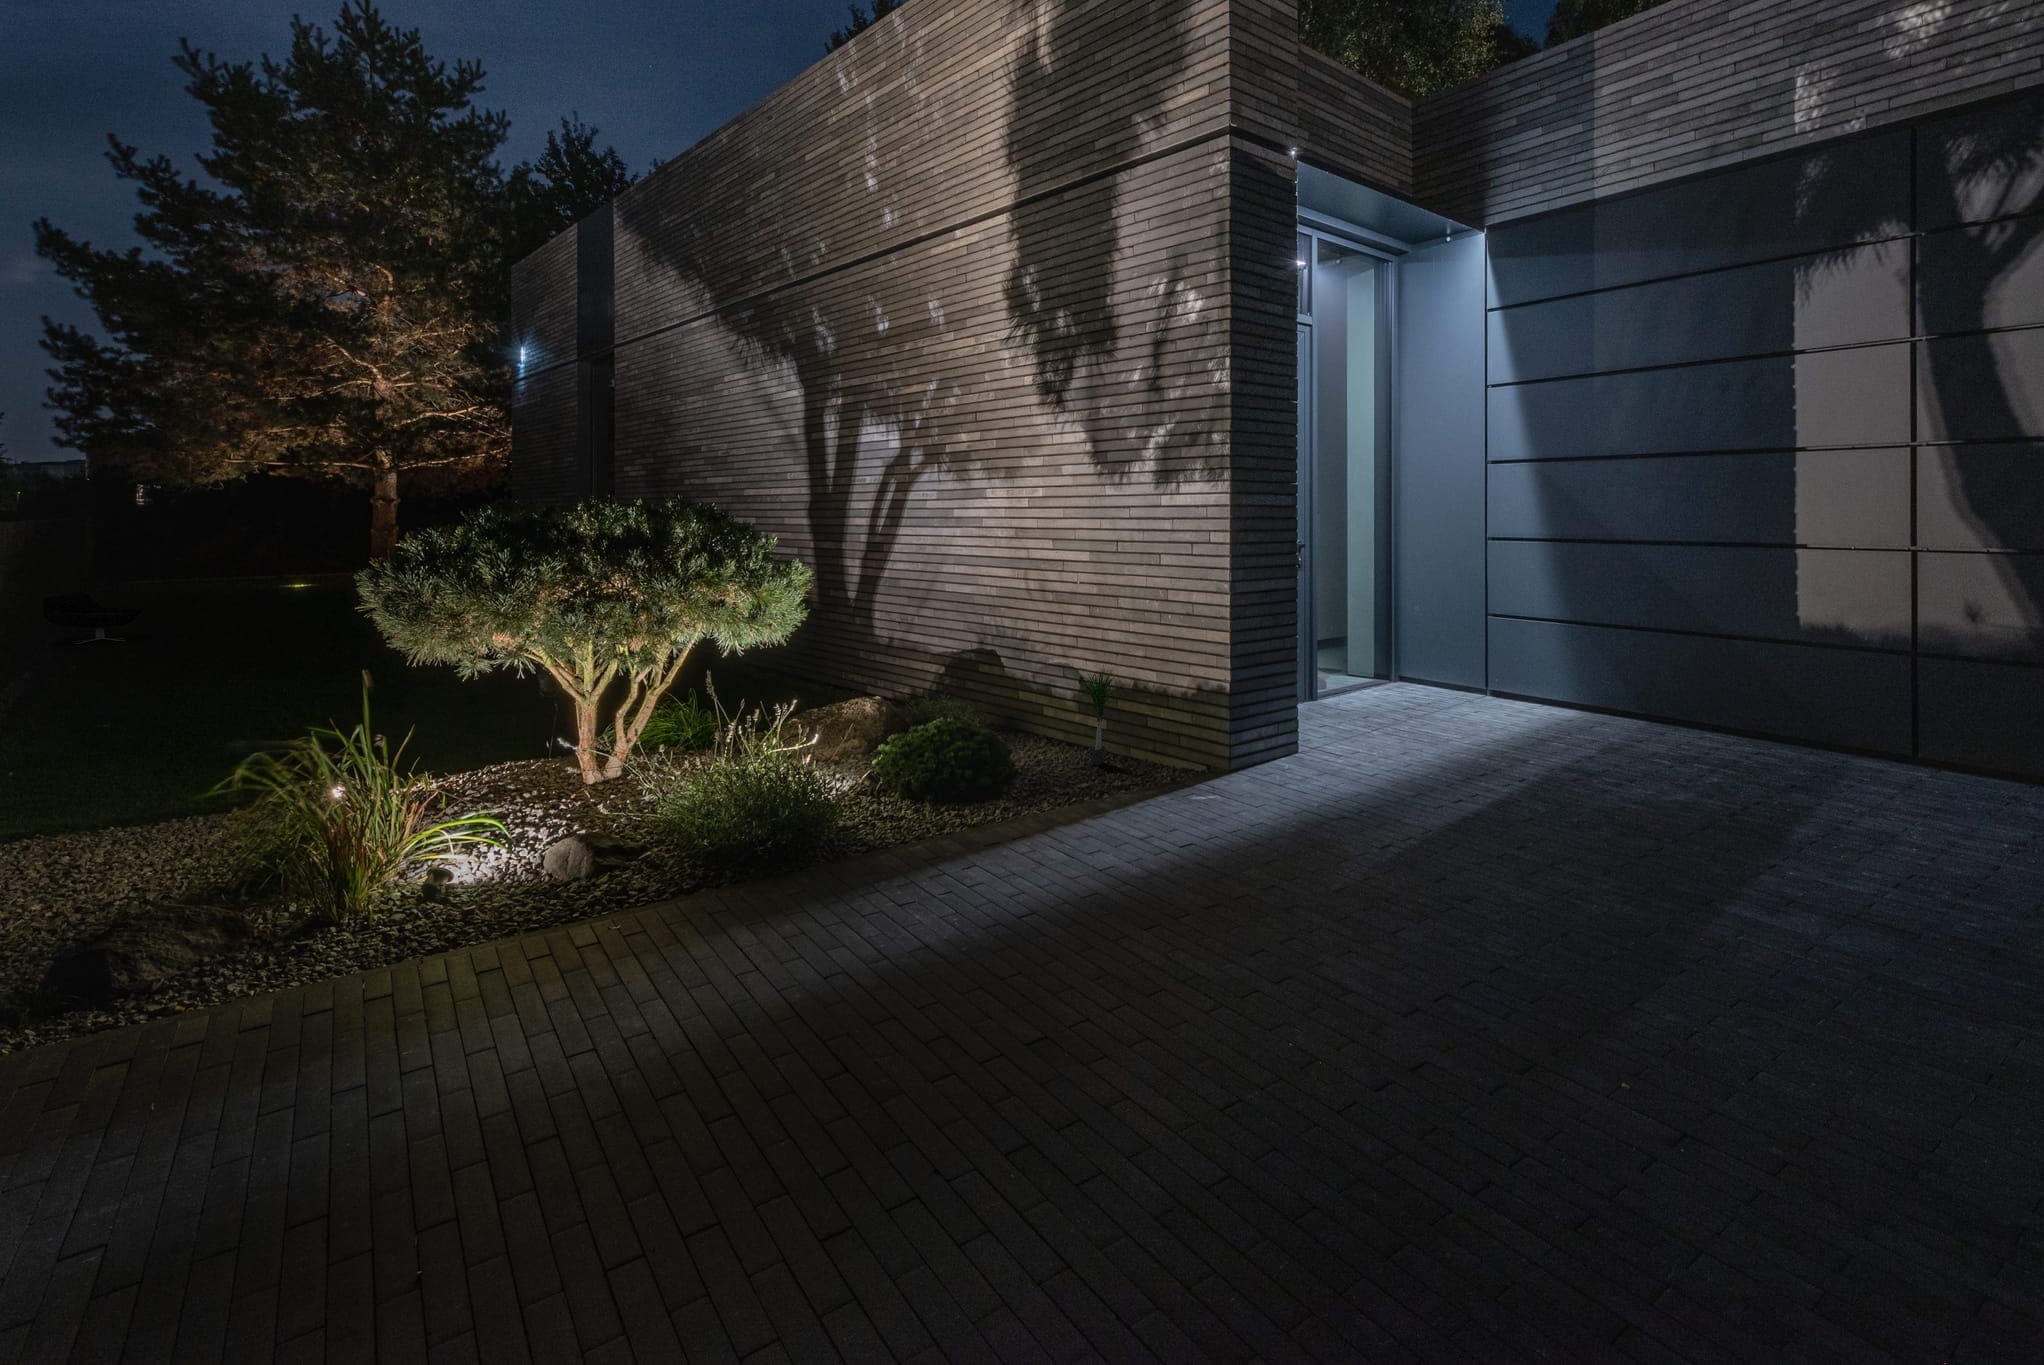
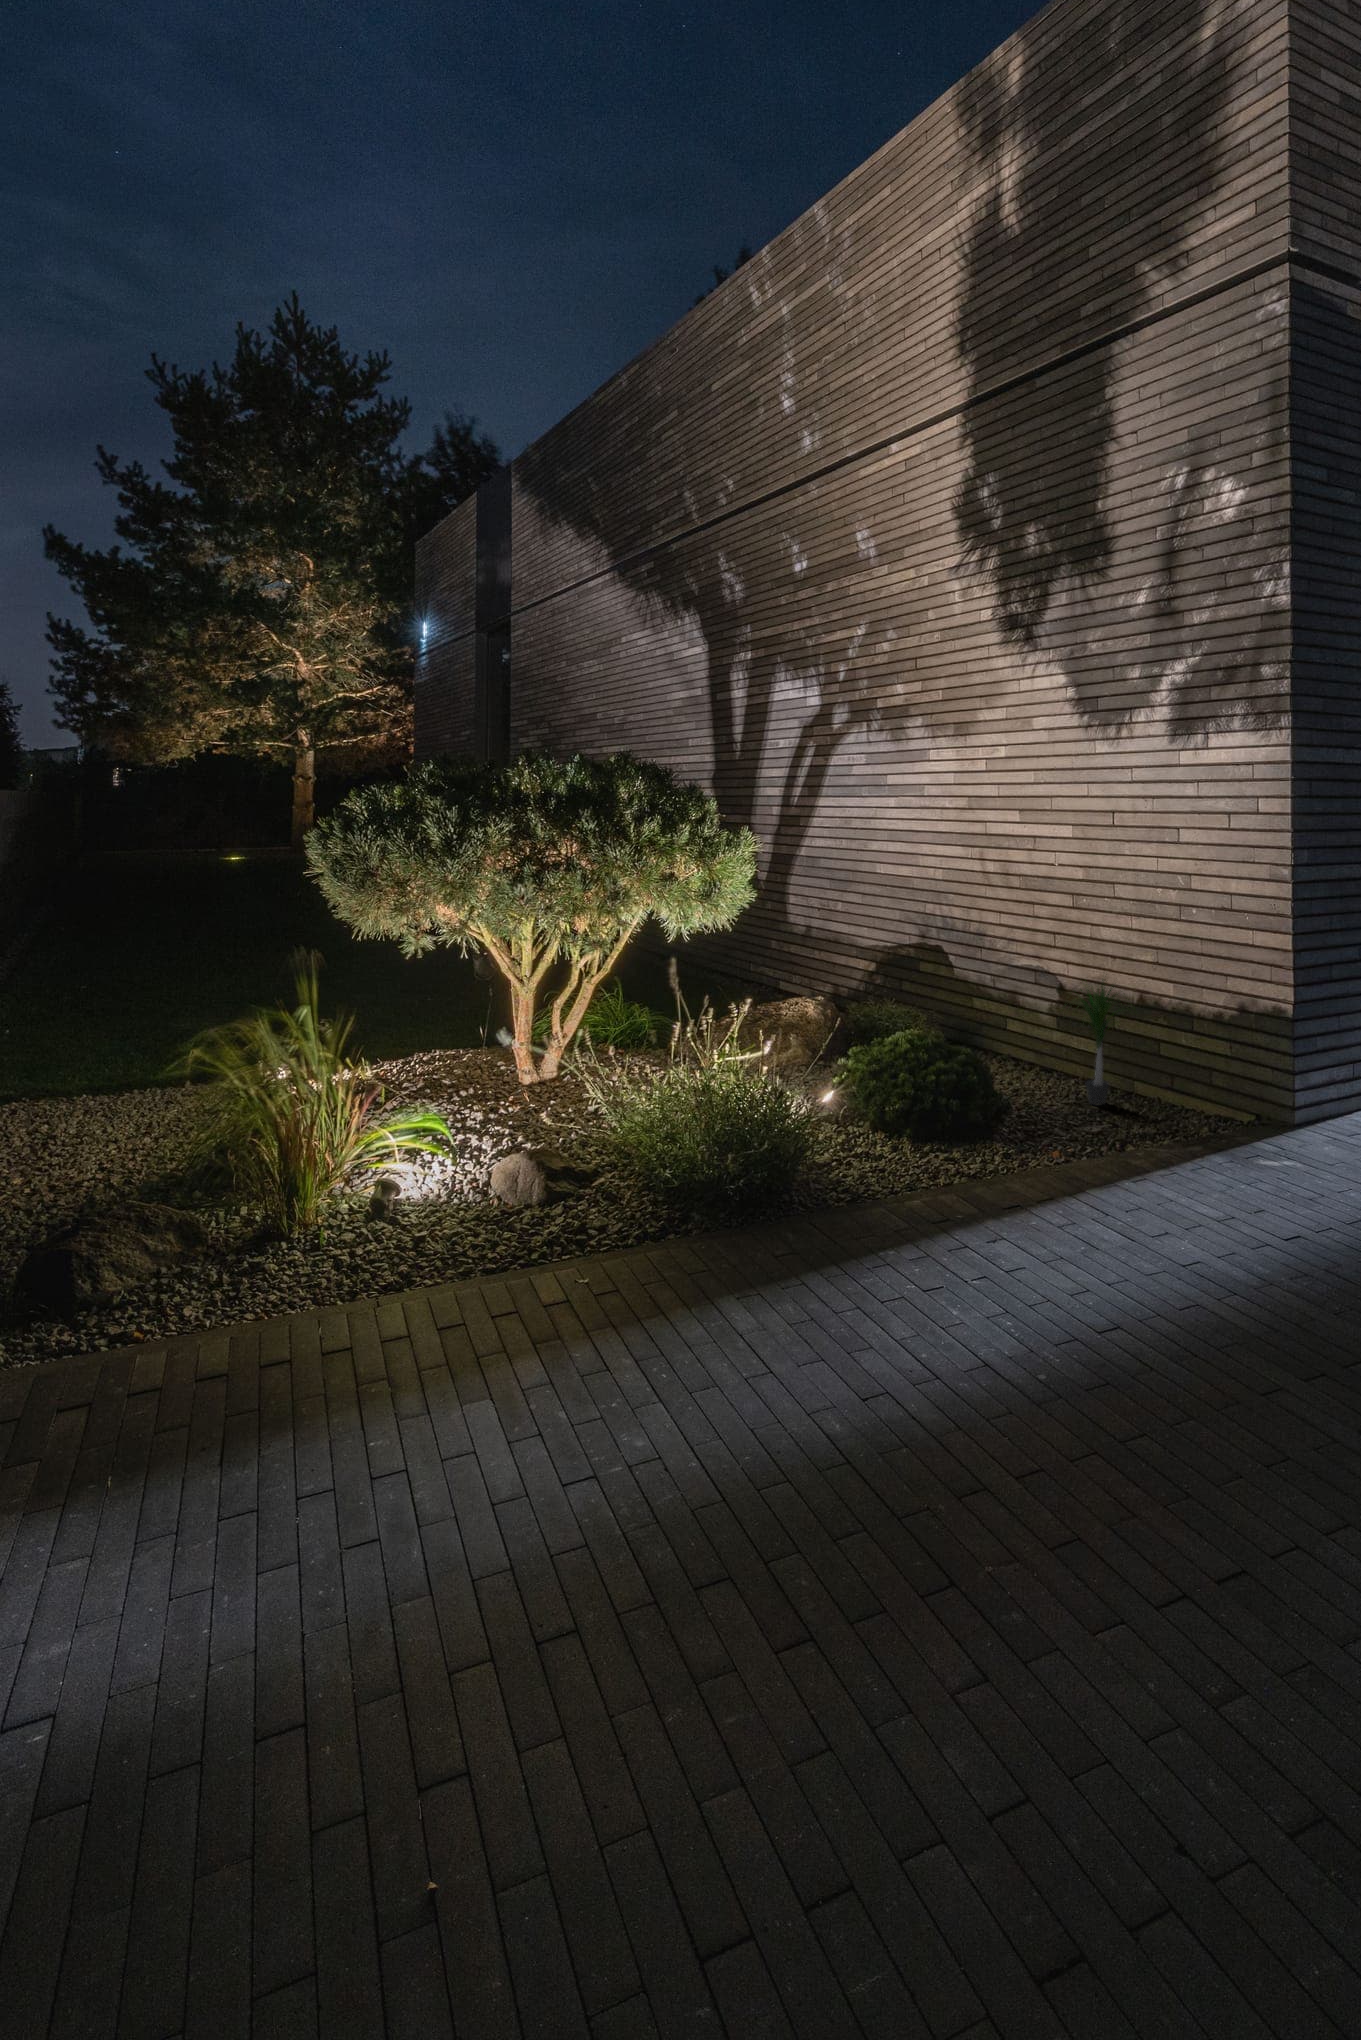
lounge chair: present [43,594,142,644] -> none [40,864,113,911]

